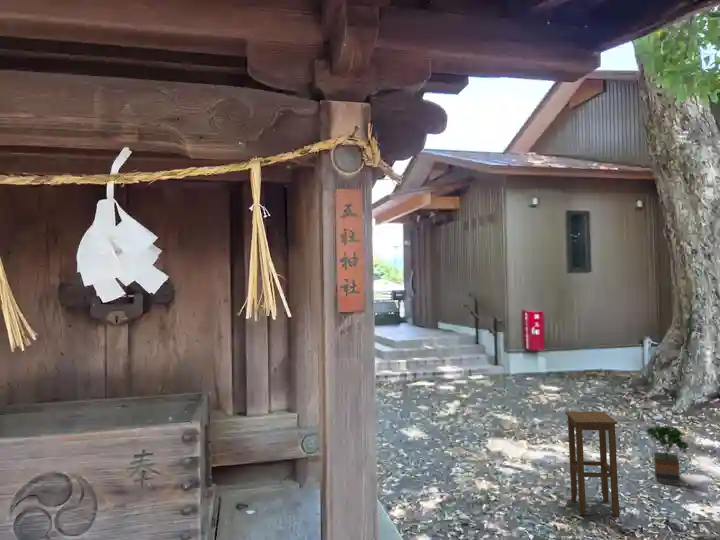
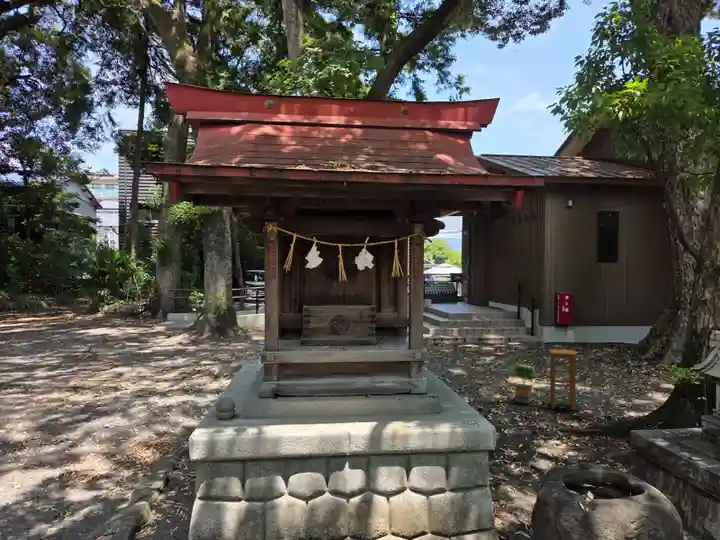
potted tree: present [646,426,688,486] -> present [514,366,536,403]

